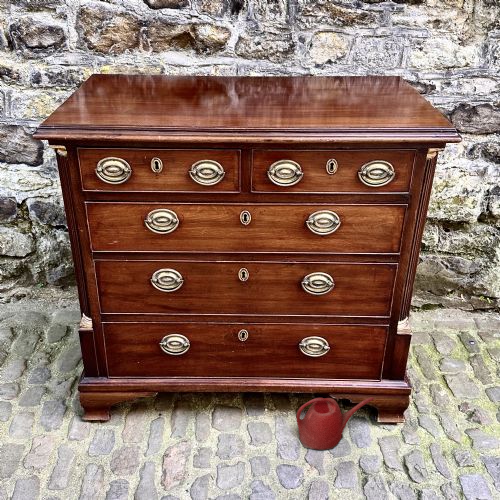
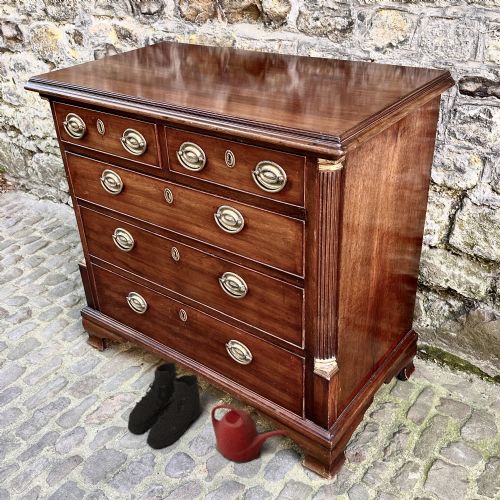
boots: none [207,389,267,475] -> present [128,362,201,448]

